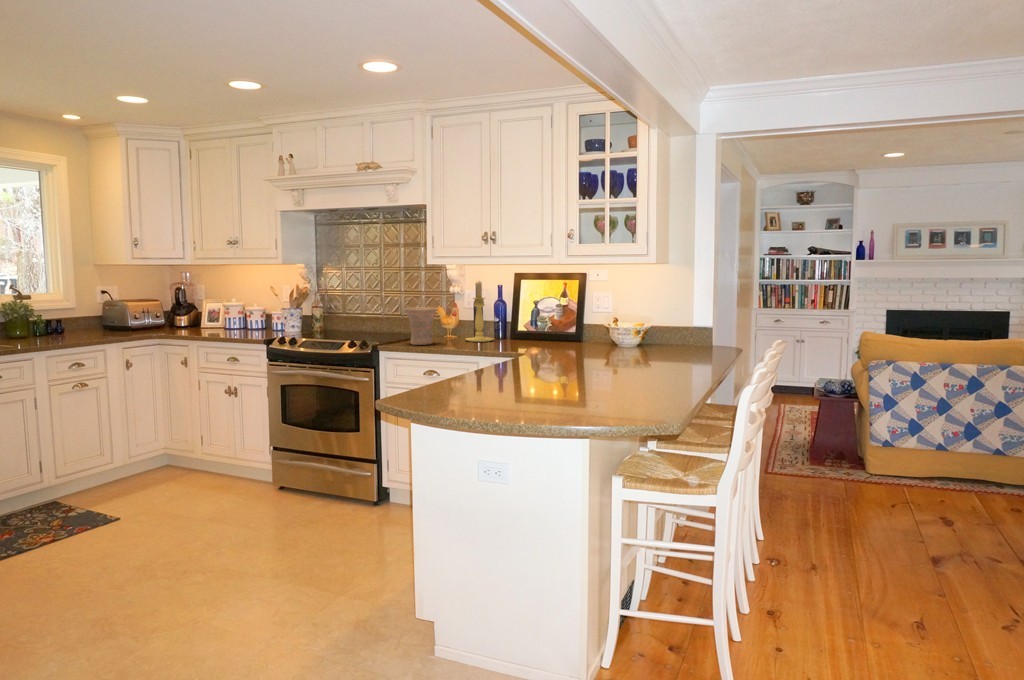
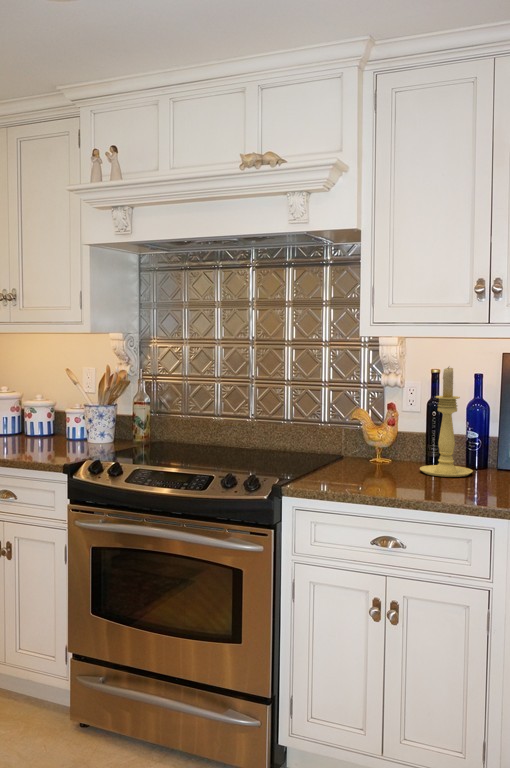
vase: present [404,307,437,345] -> none [325,413,387,485]

